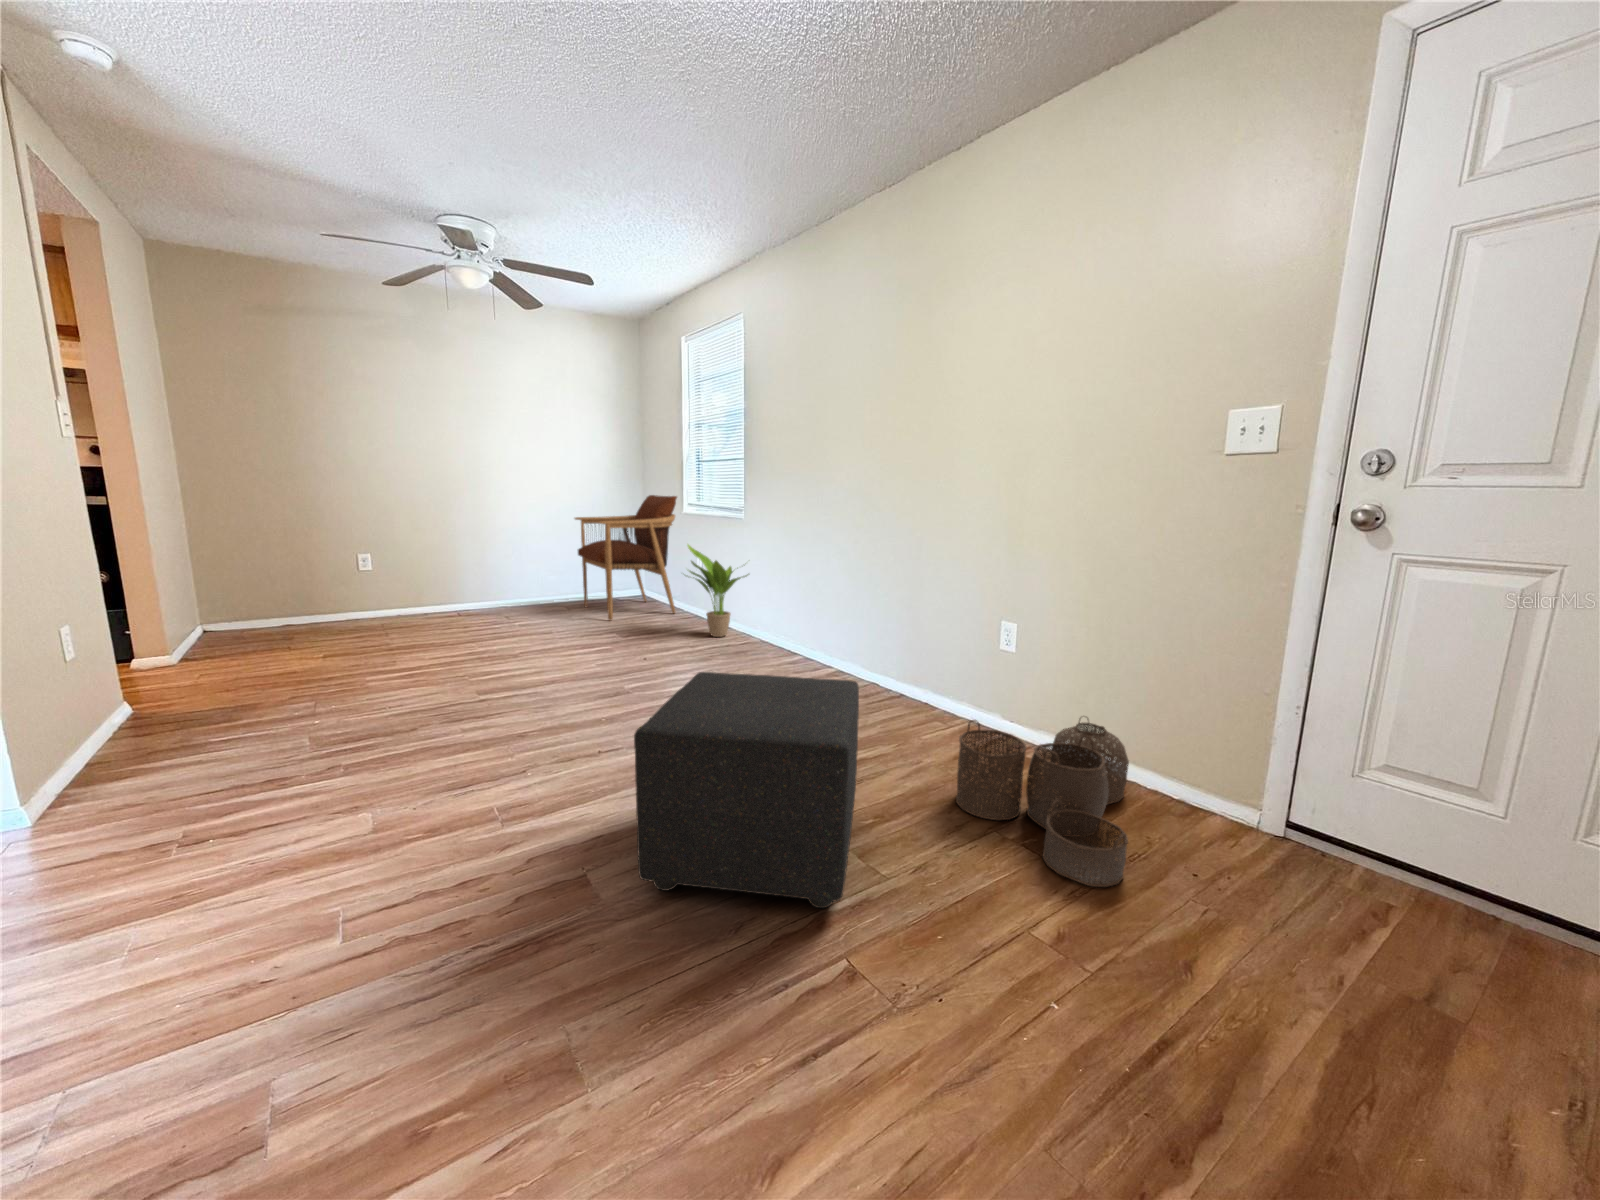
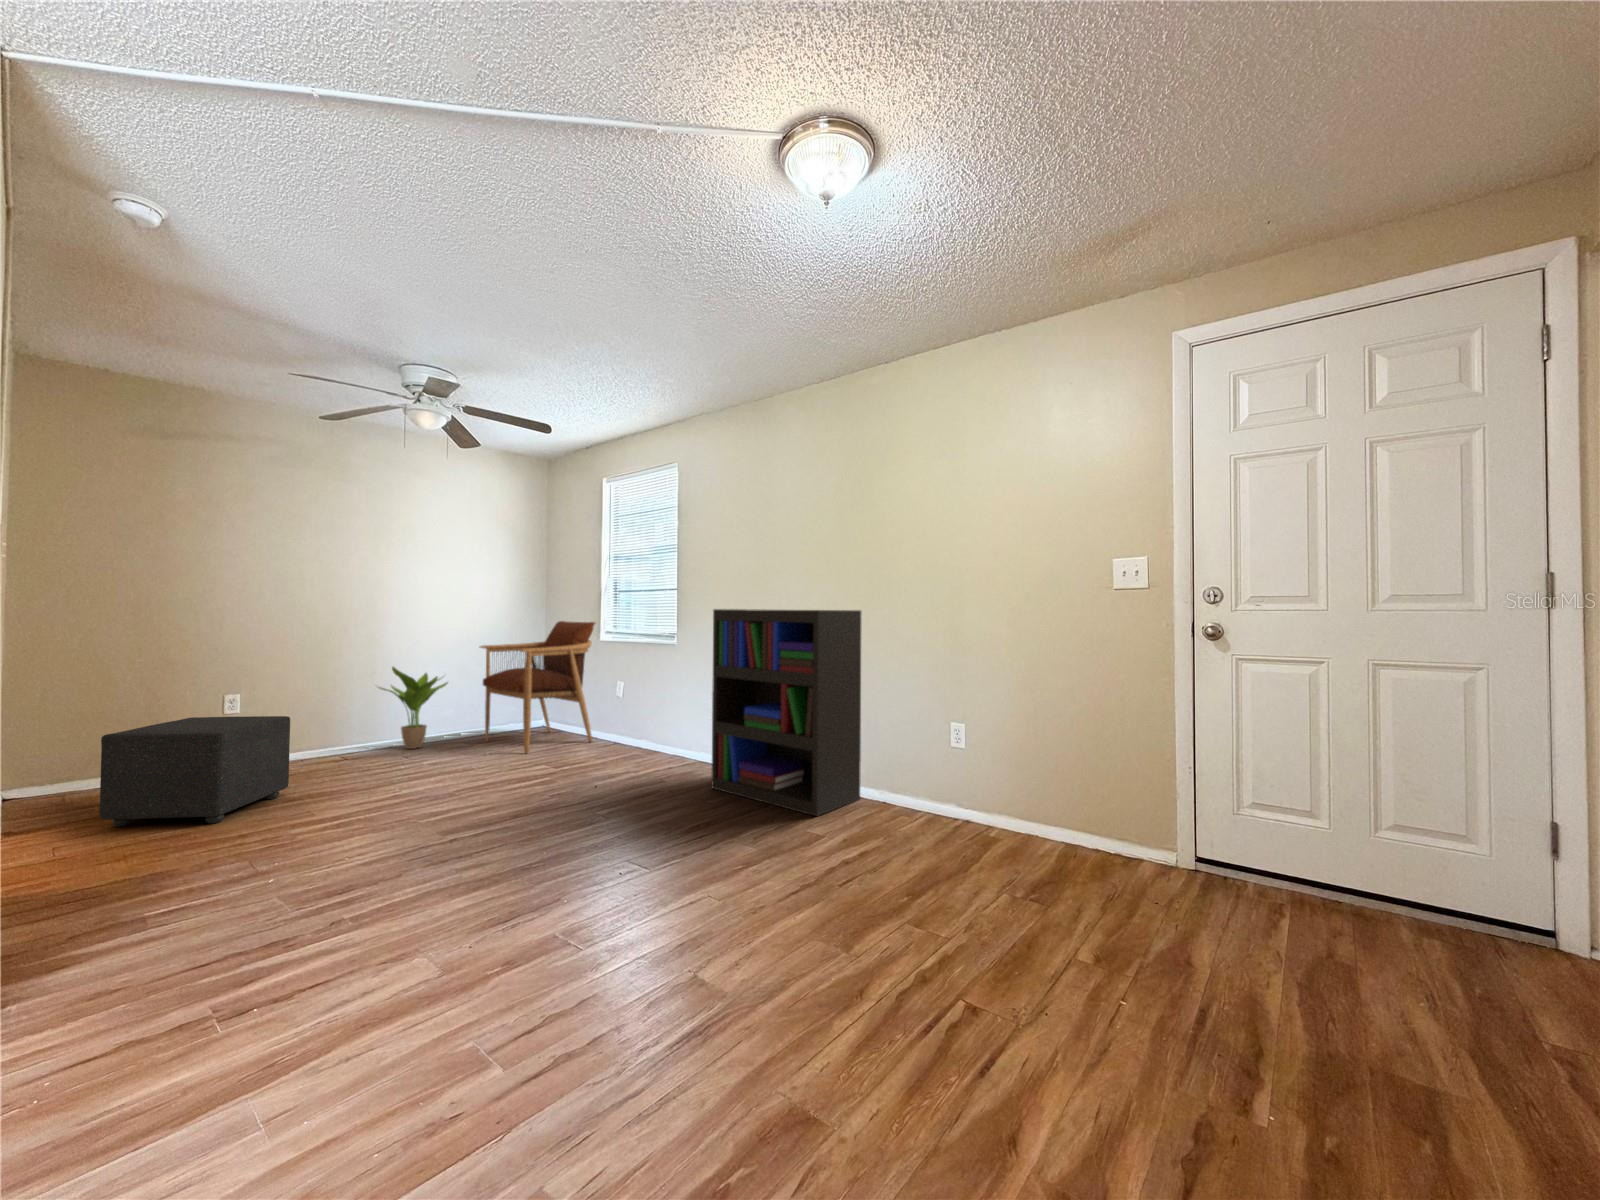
bookshelf: none [751,482,909,711] -> present [711,609,861,816]
potted plant: present [688,545,748,637] -> present [379,667,447,749]
ottoman: present [634,672,859,908] -> present [100,716,290,826]
woven basket: present [956,718,1129,887] -> none [961,794,1113,922]

